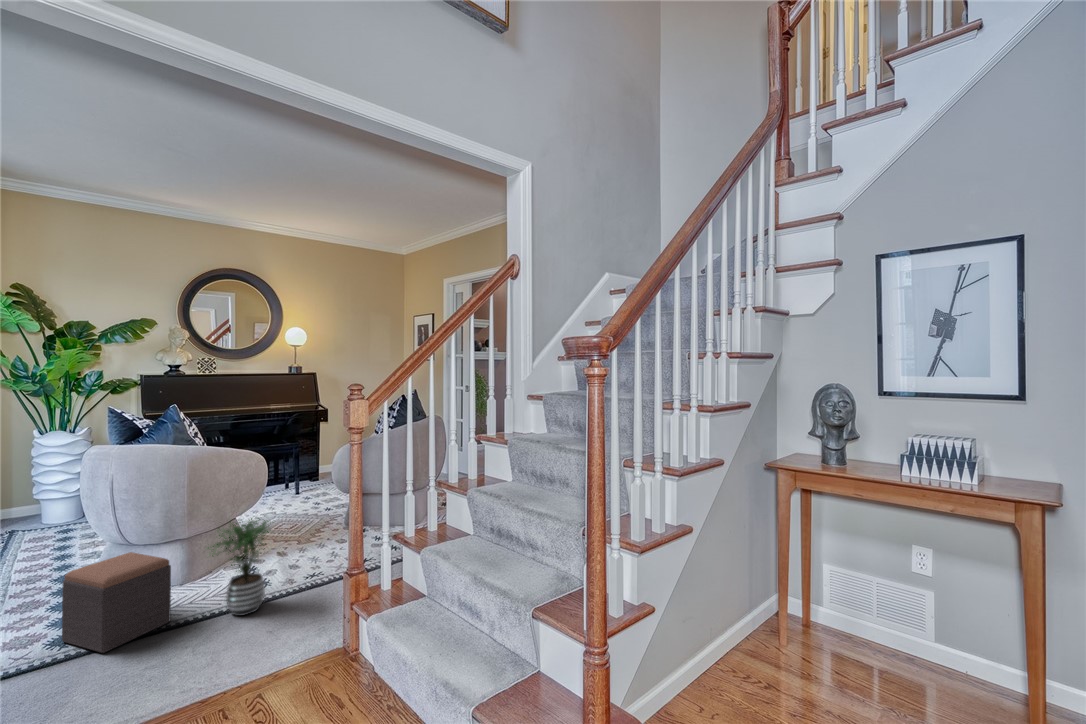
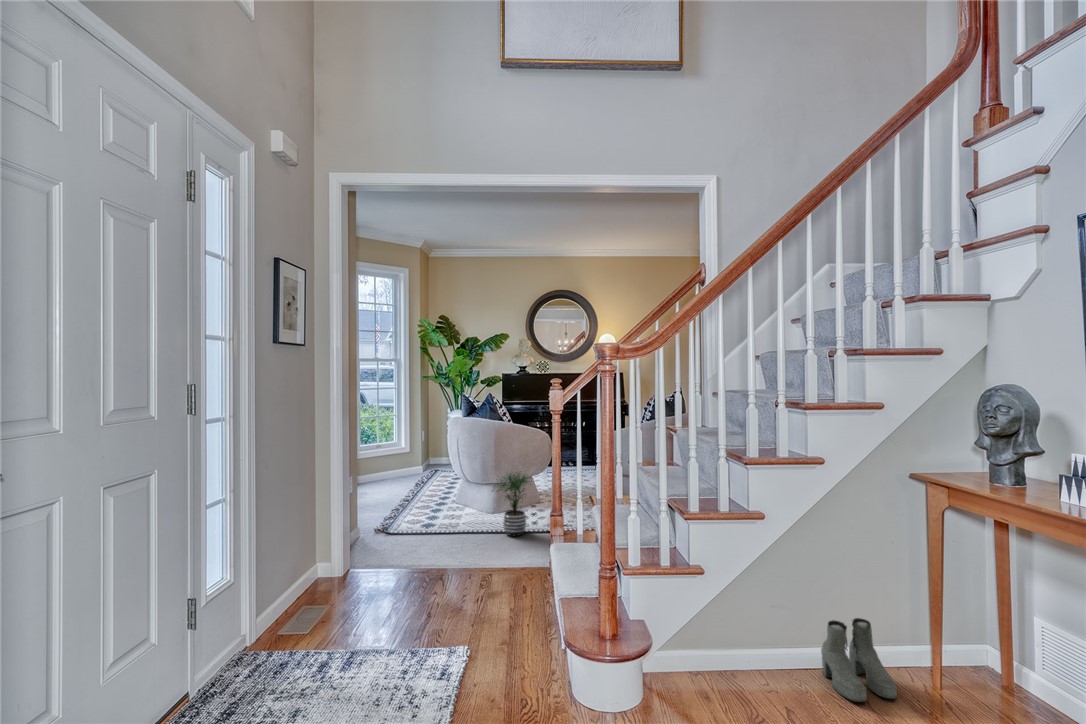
footstool: present [62,552,171,653] -> none [429,483,477,535]
boots: none [726,609,798,699] -> present [821,618,897,702]

